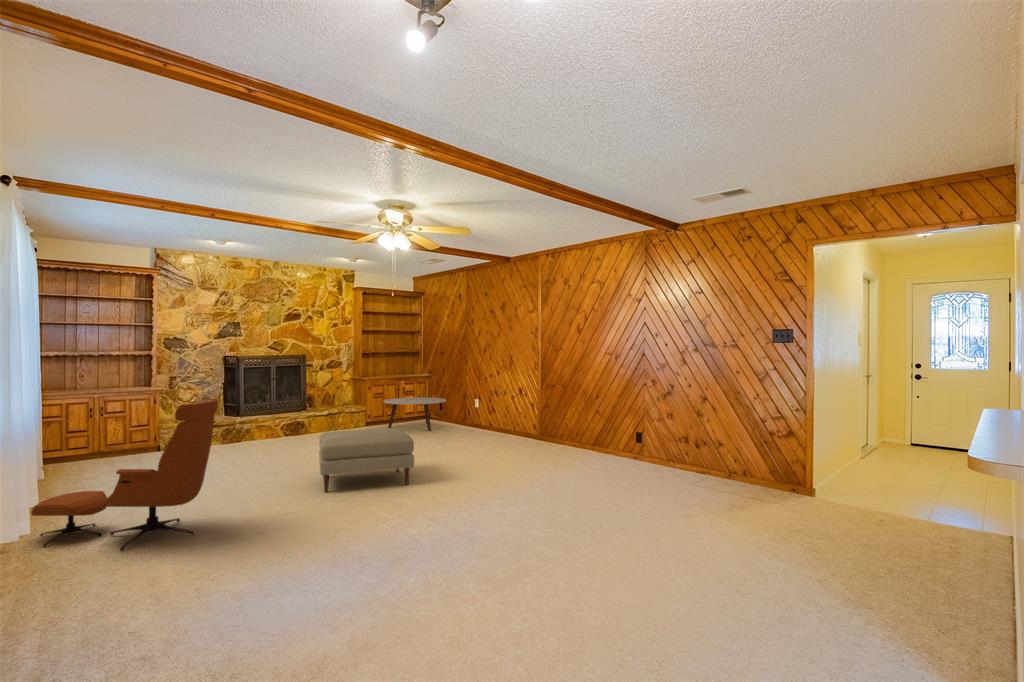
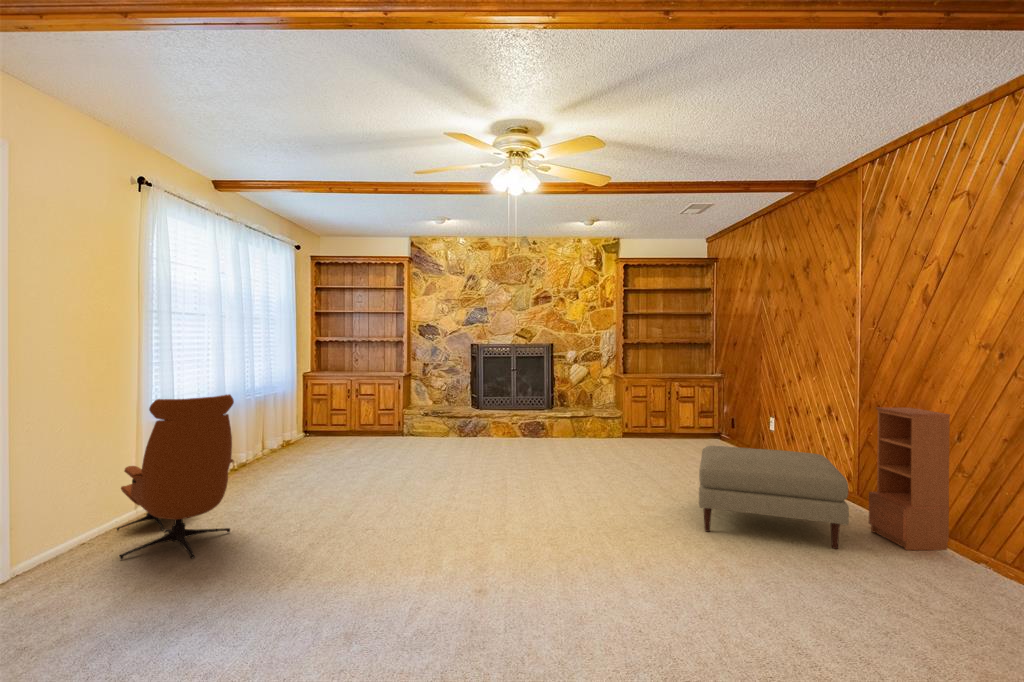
bookcase: none [551,384,583,450] -> present [869,408,950,550]
coffee table: present [383,397,446,431] -> none [637,403,728,454]
ottoman: present [319,428,414,492] -> present [699,446,849,549]

